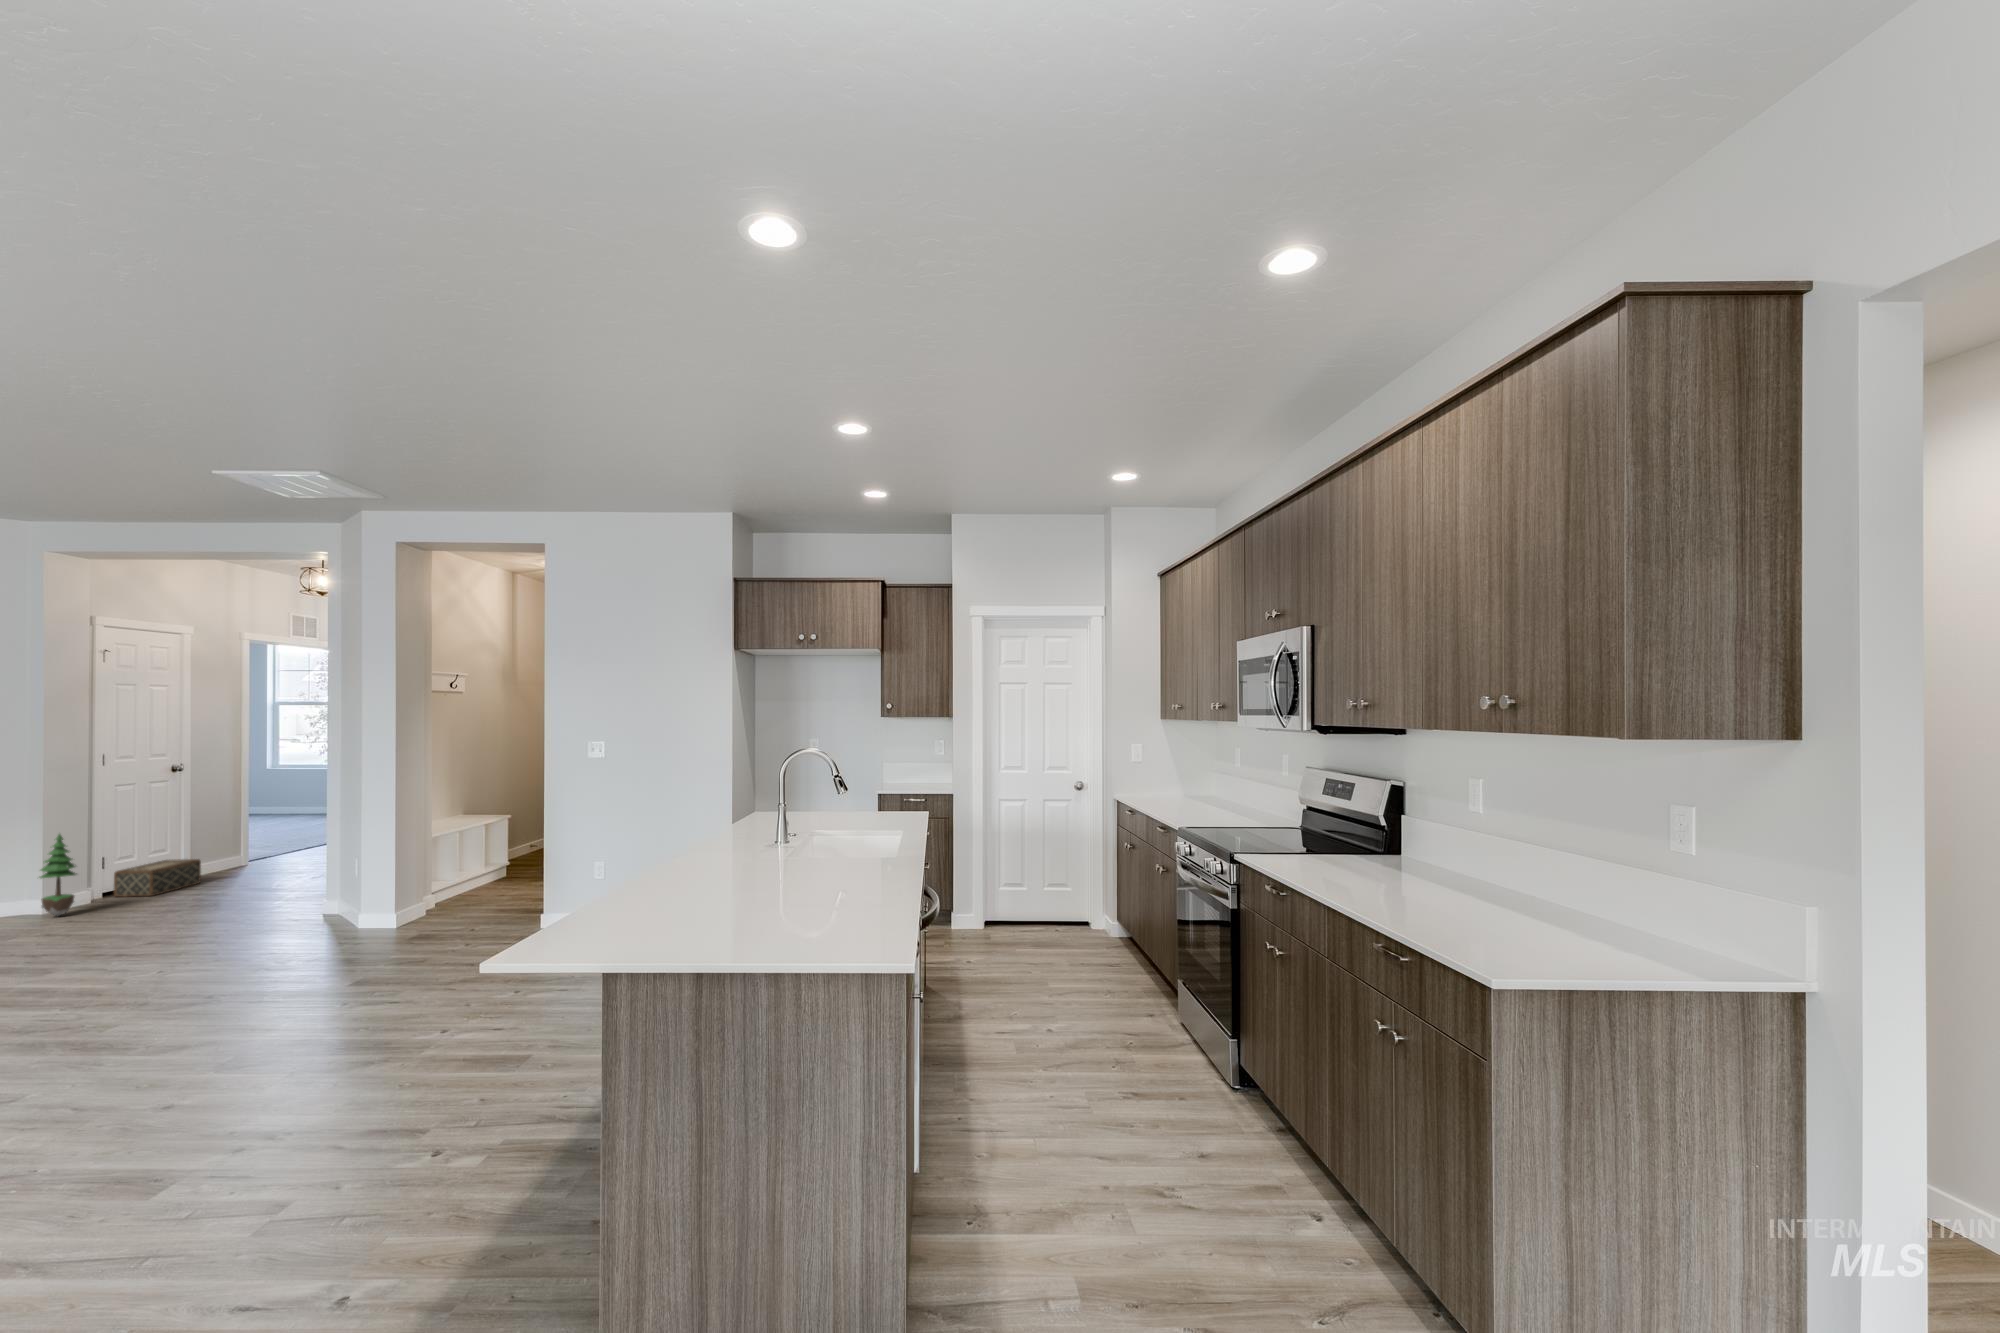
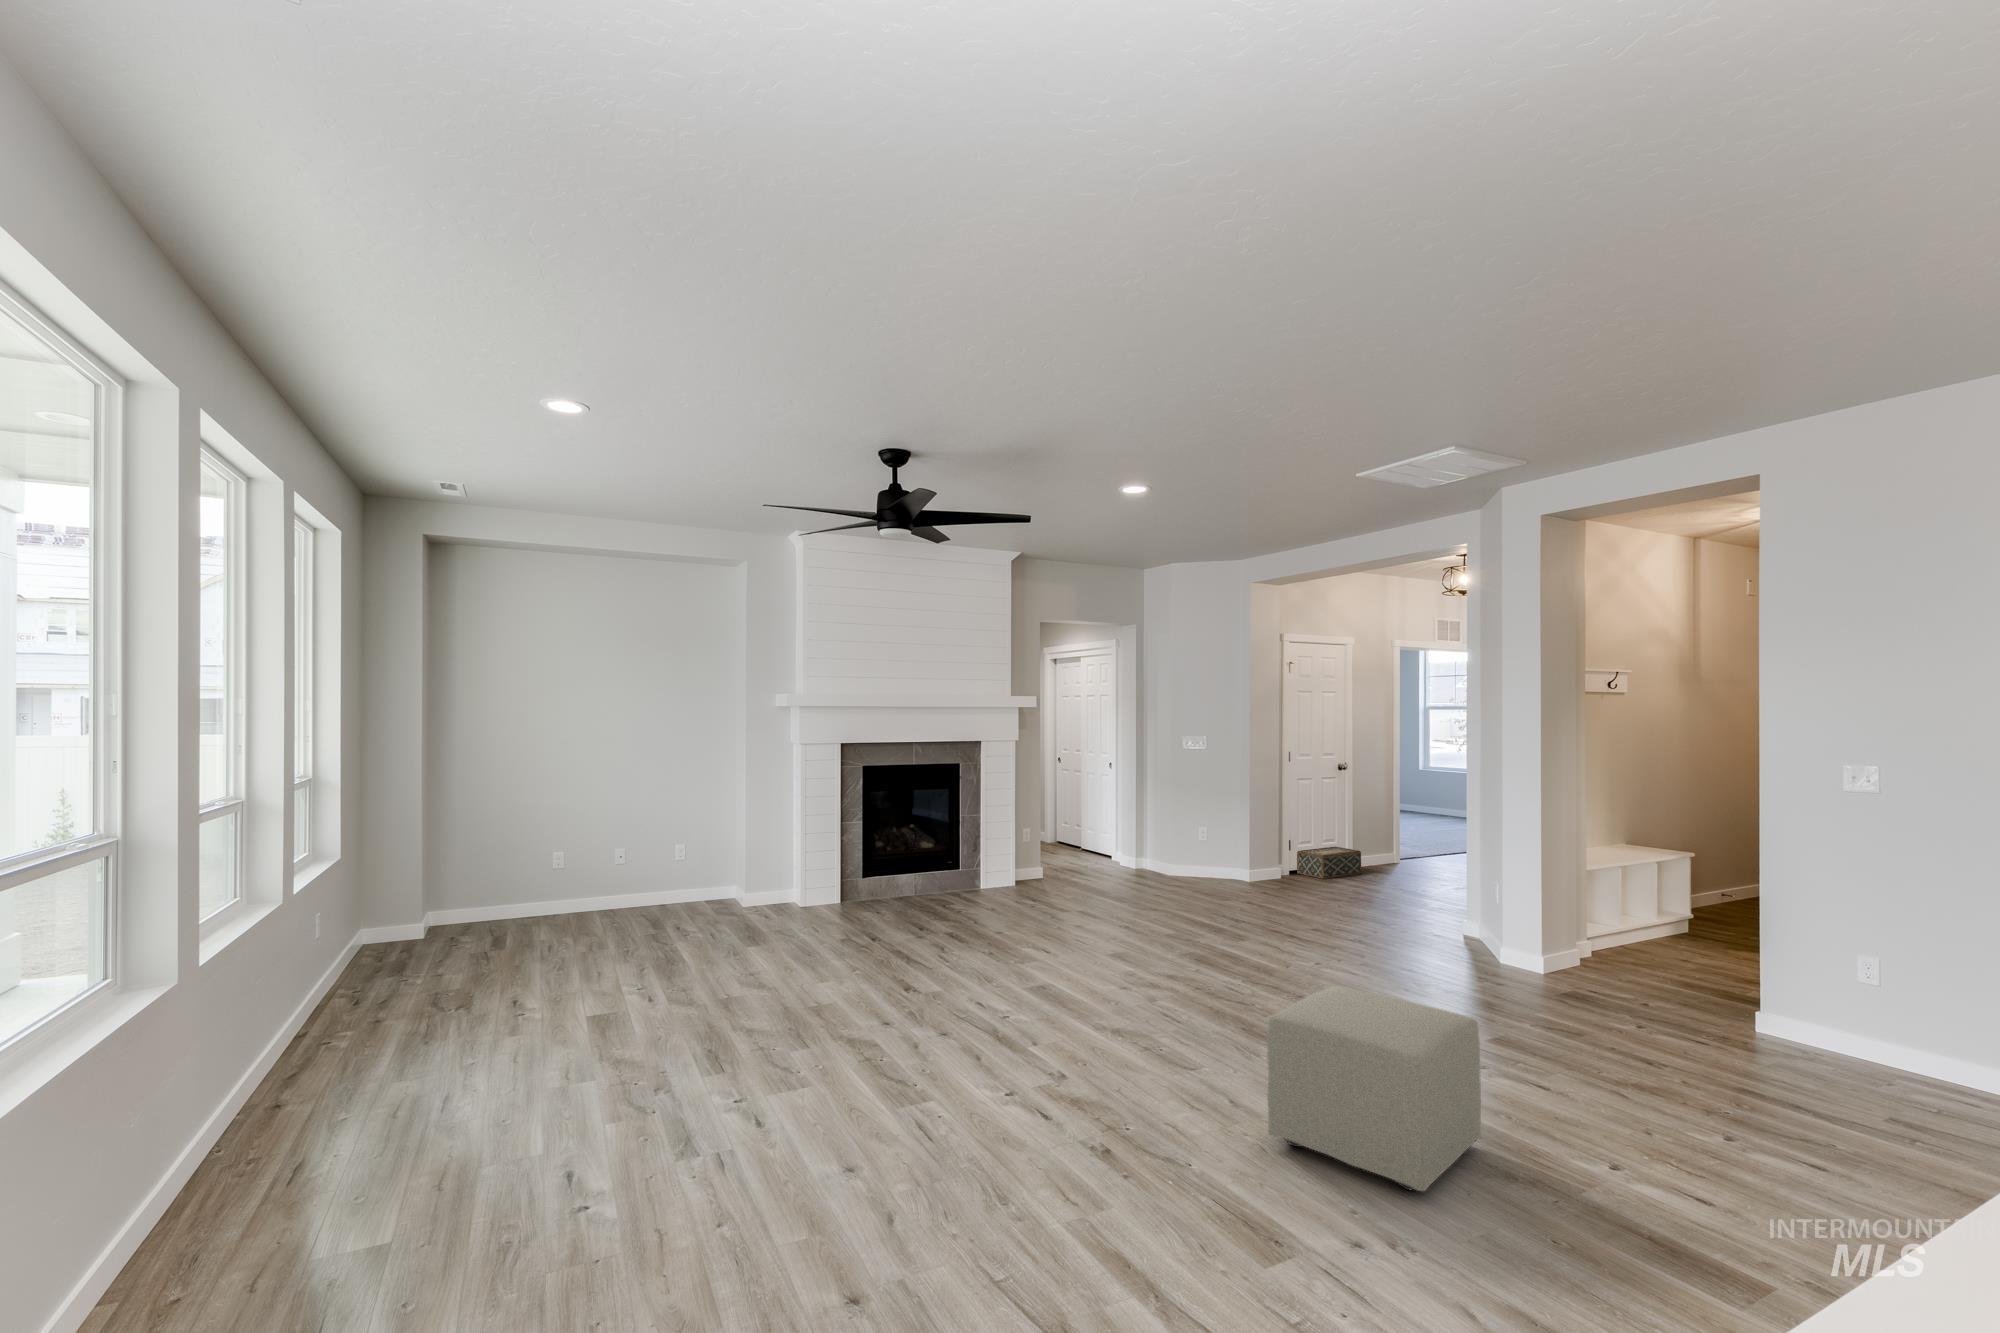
potted tree: present [40,834,77,917] -> none [1244,811,1271,884]
ottoman: none [143,950,342,1097] -> present [1267,986,1481,1191]

